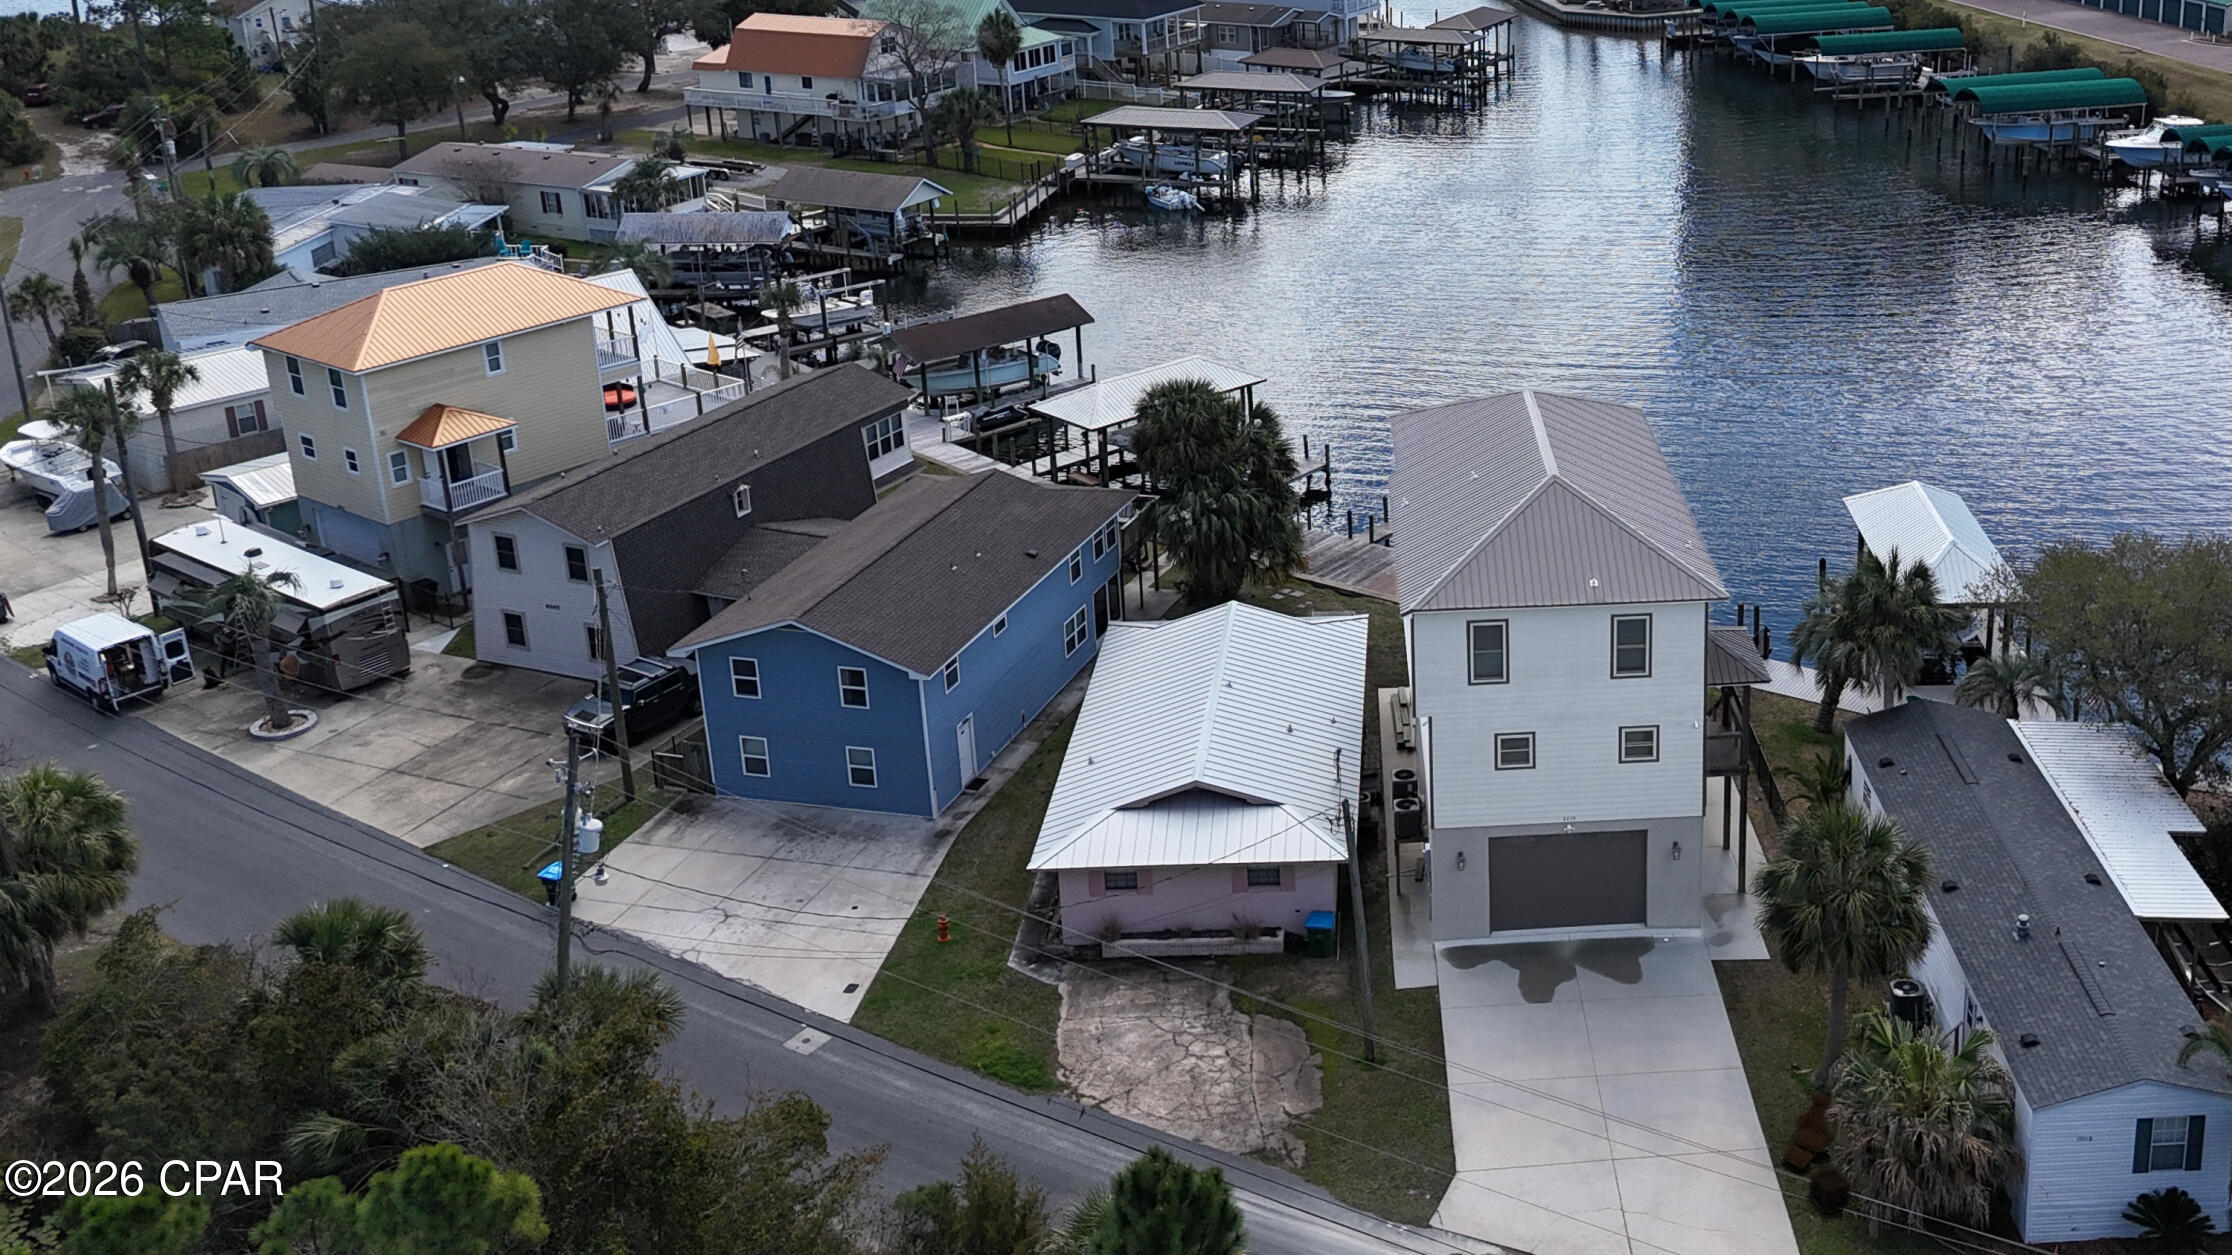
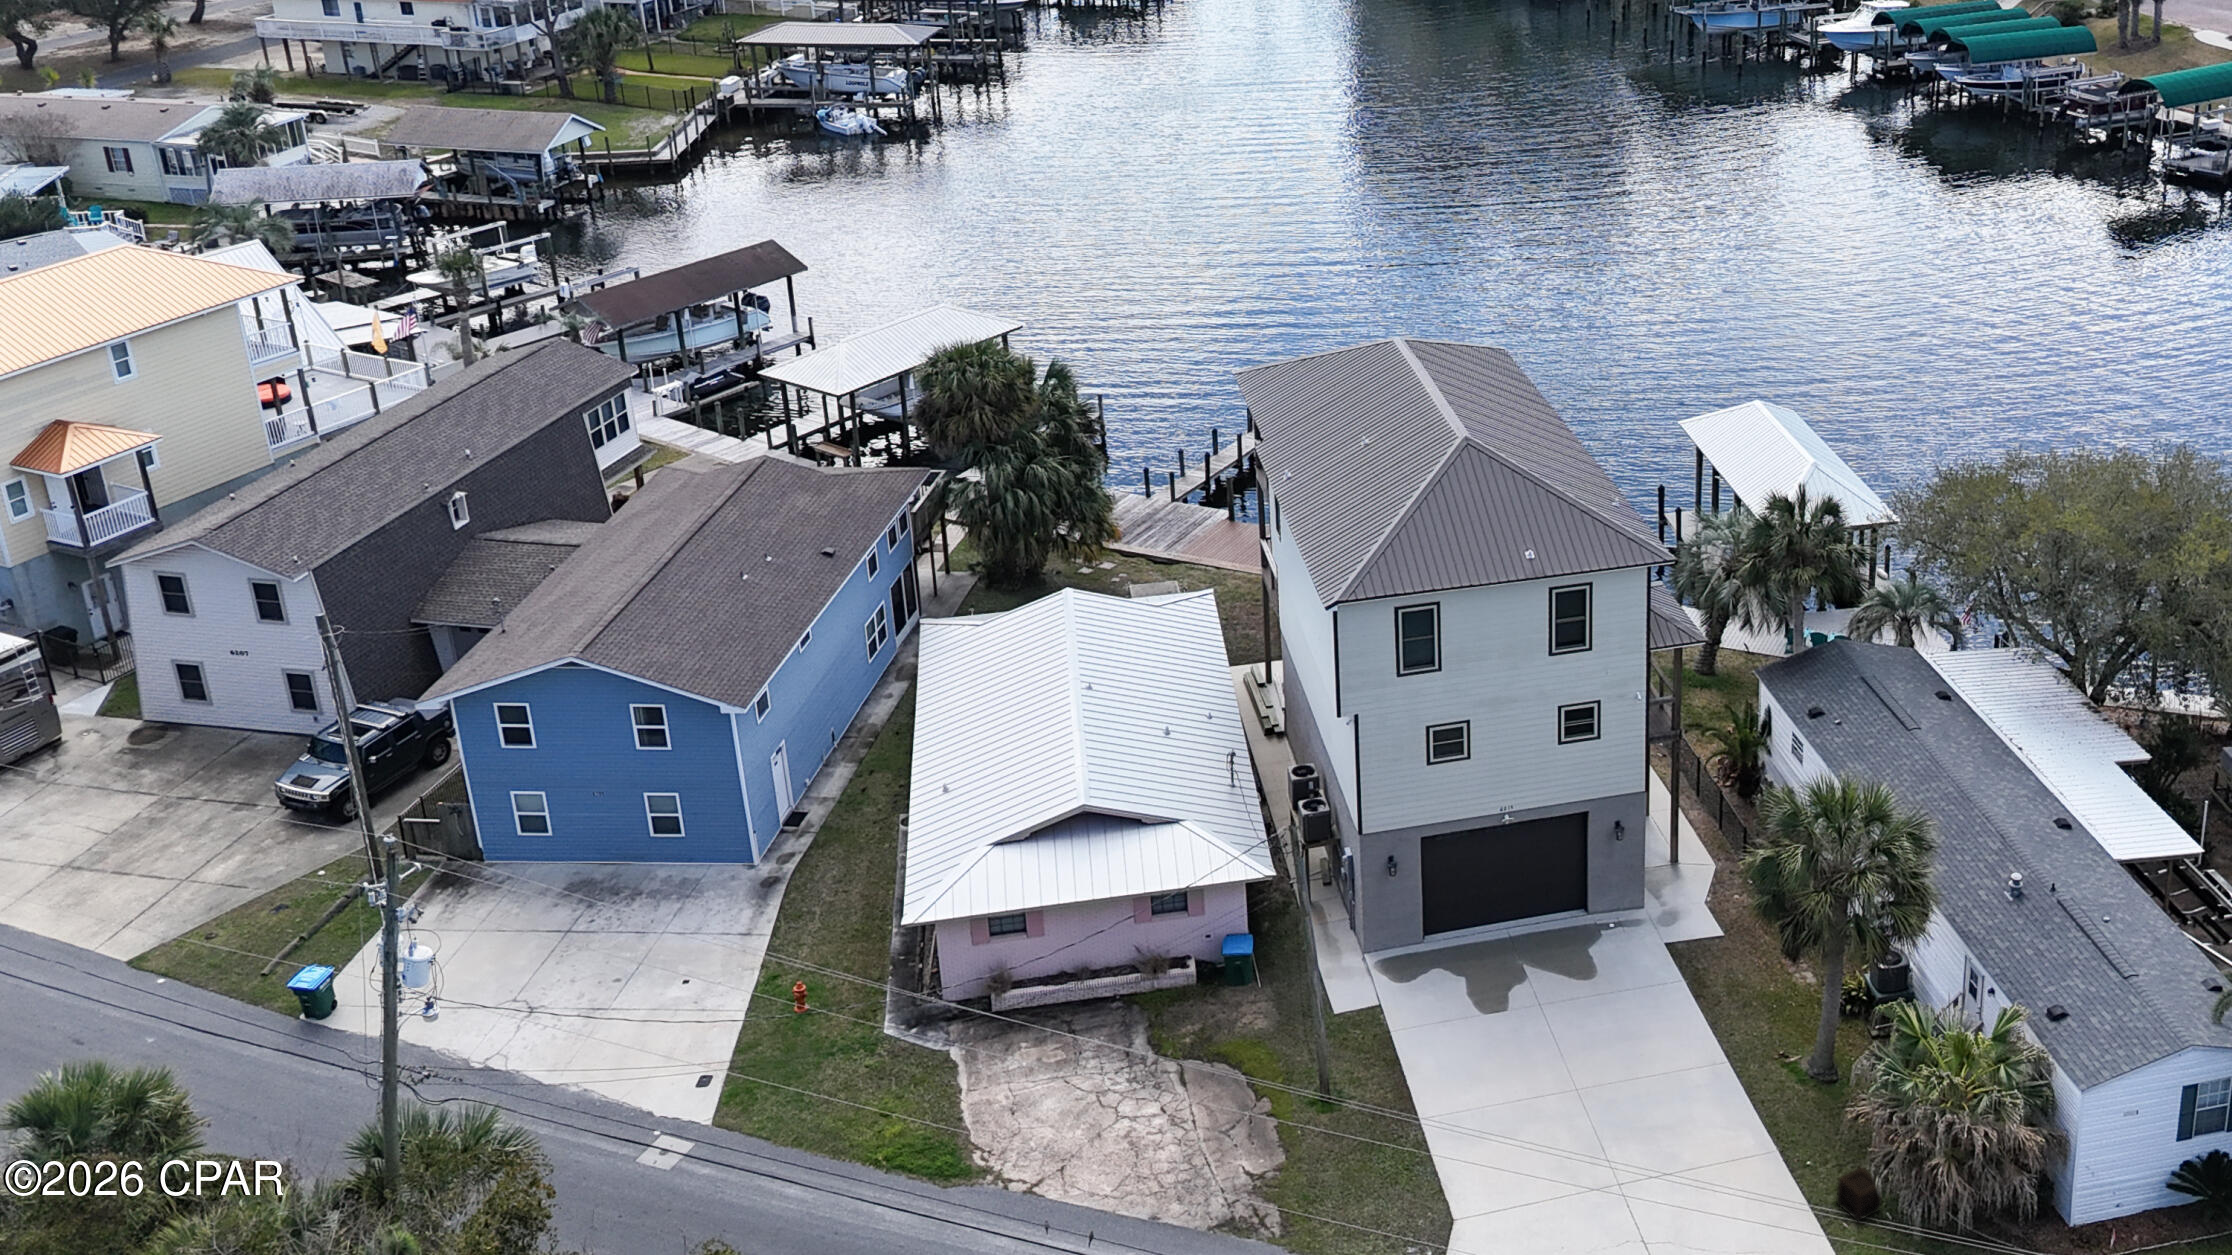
lounge chair: present [1783,1093,1833,1168] -> none [1801,1087,1856,1177]

